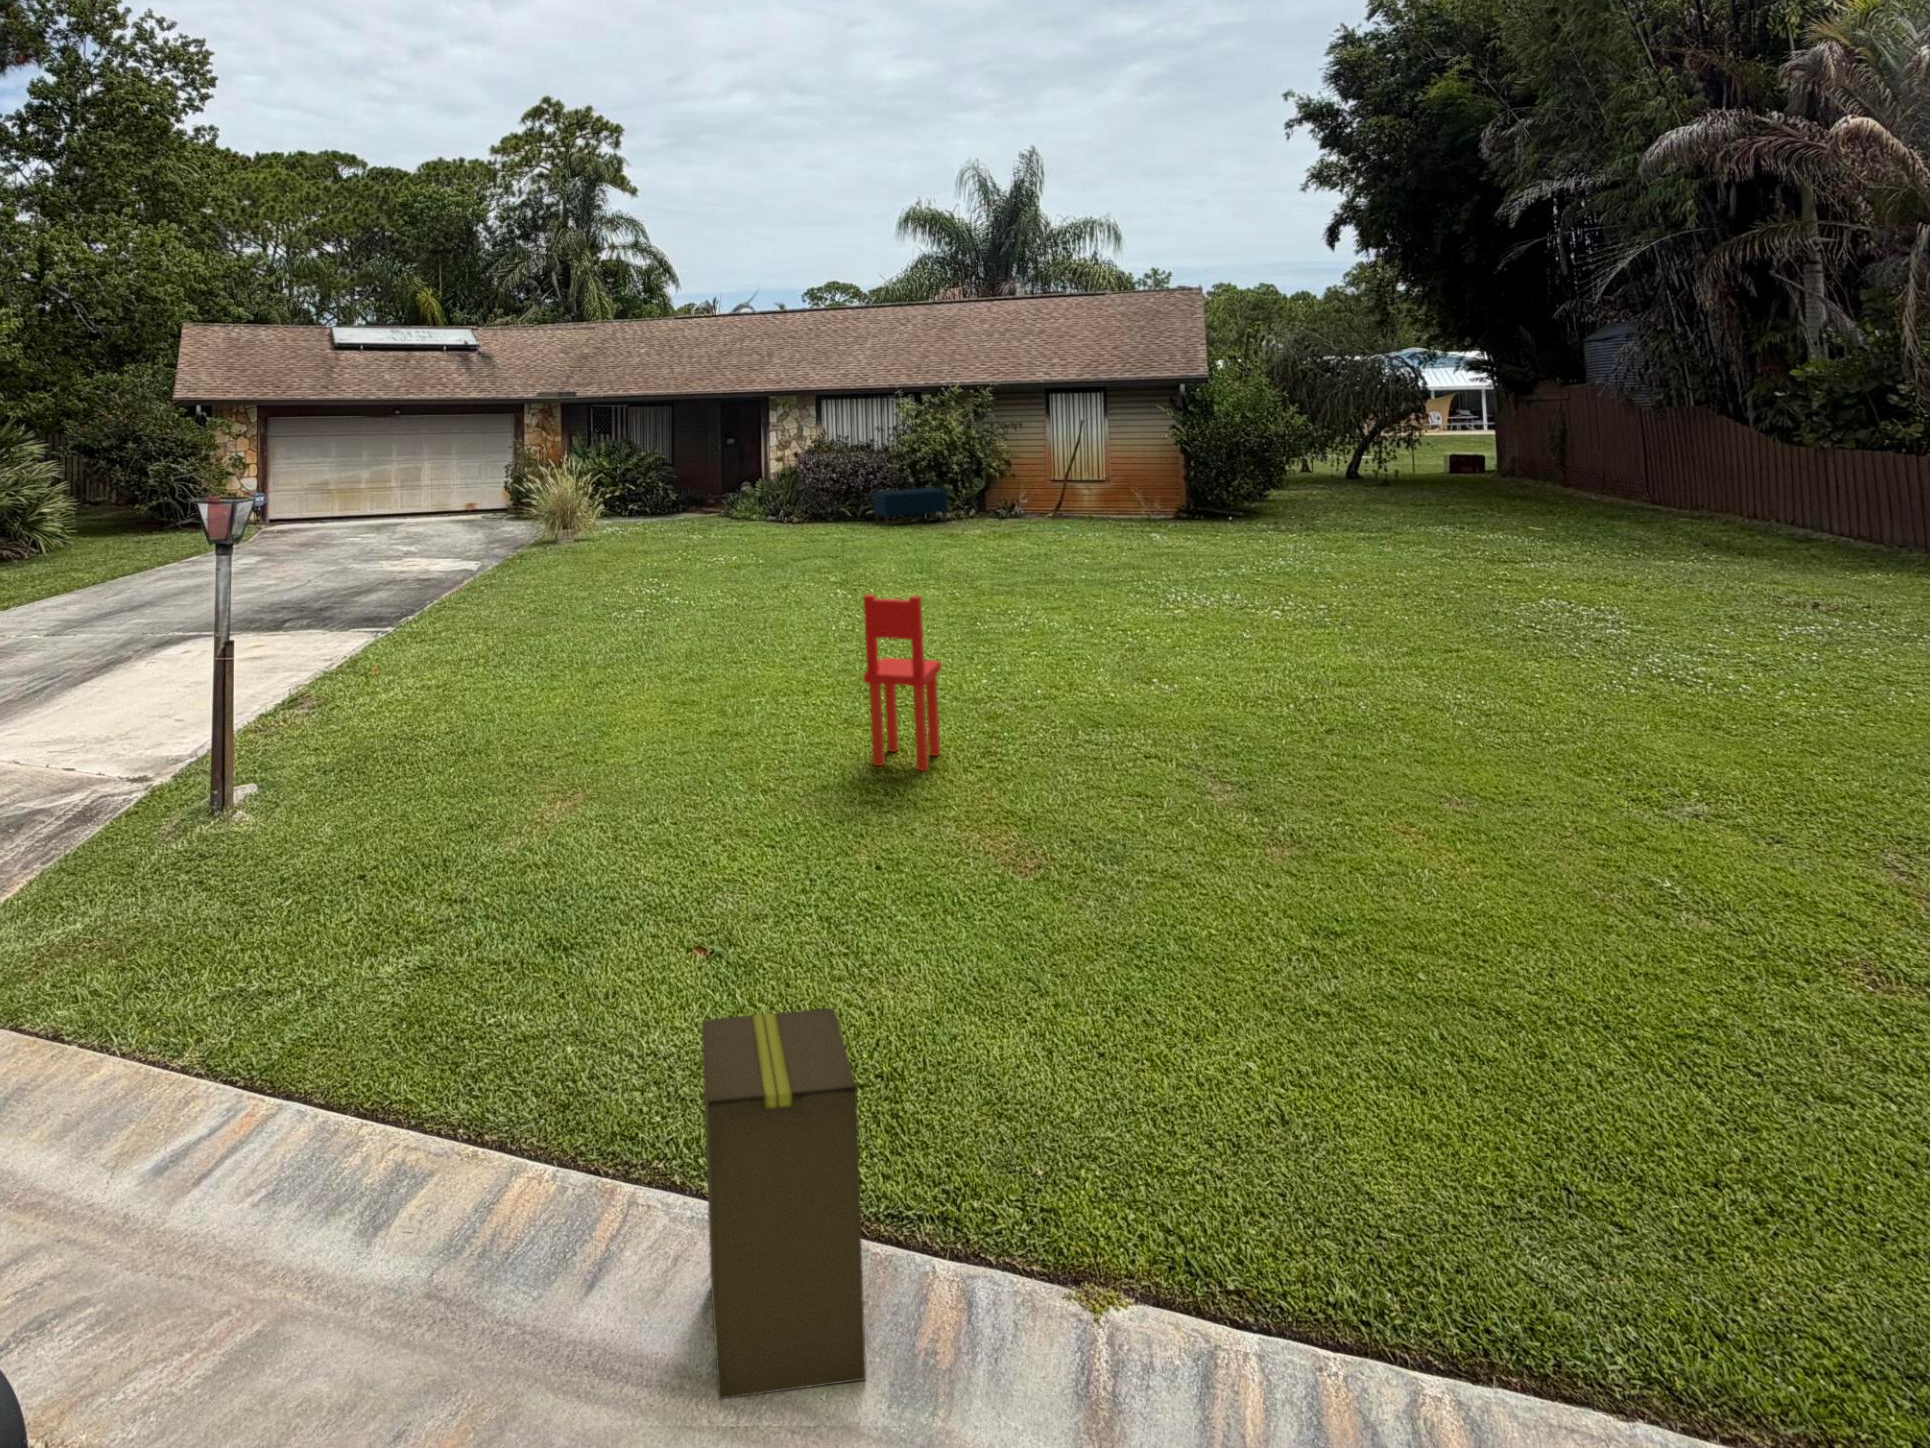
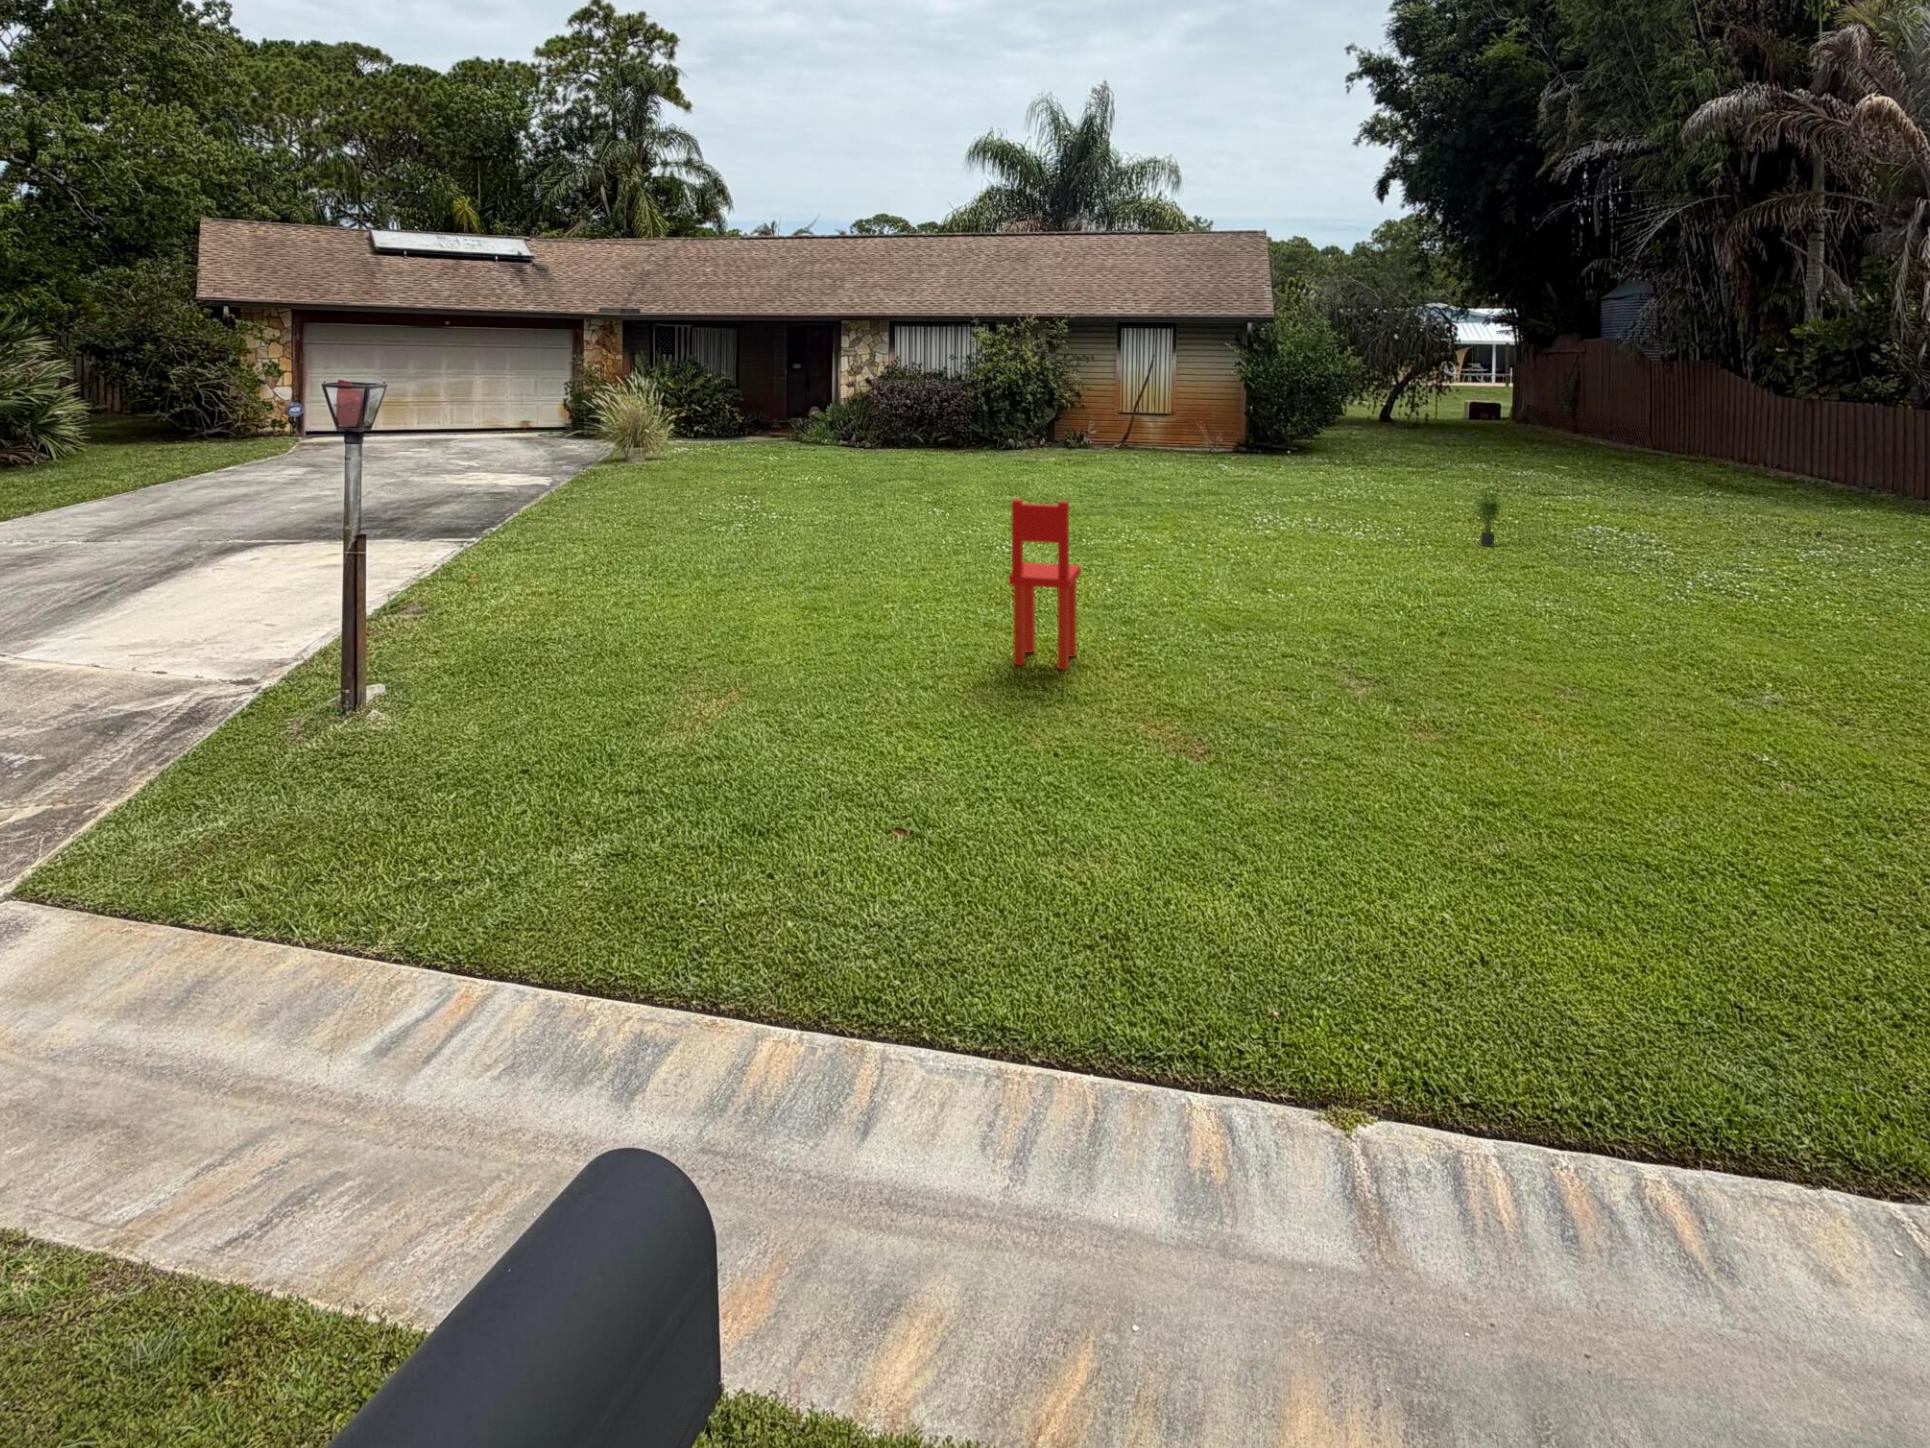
bench: present [873,488,948,525] -> none [944,414,1018,451]
potted plant: none [1390,558,1443,626] -> present [1474,487,1501,547]
cardboard box: present [702,1008,866,1399] -> none [981,864,1157,1223]

